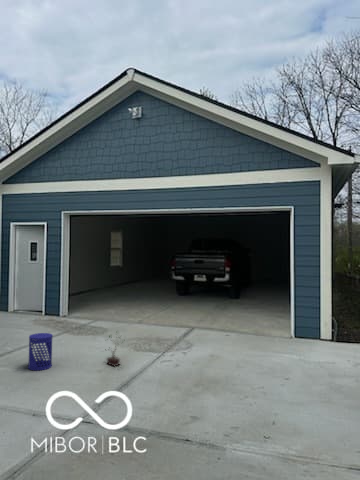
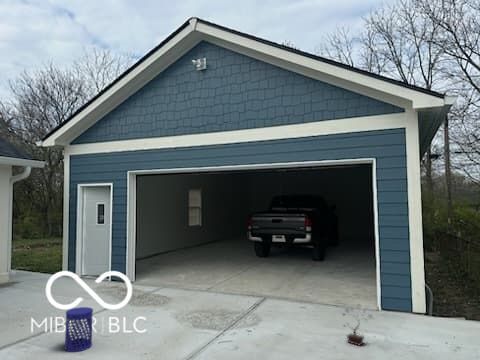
potted plant: present [105,336,120,366] -> present [343,305,372,345]

